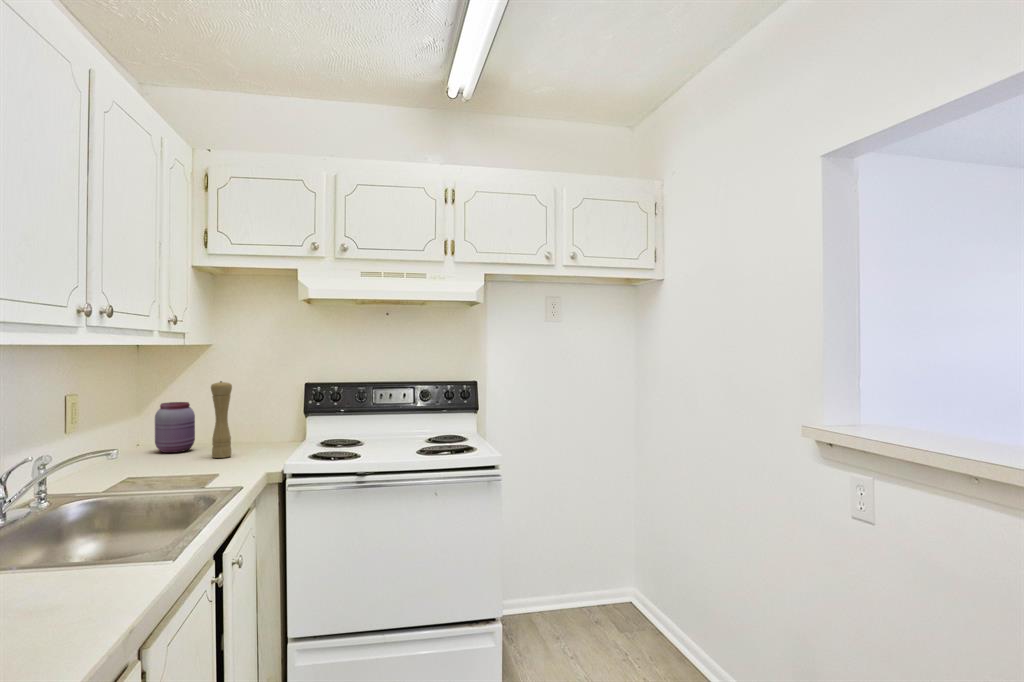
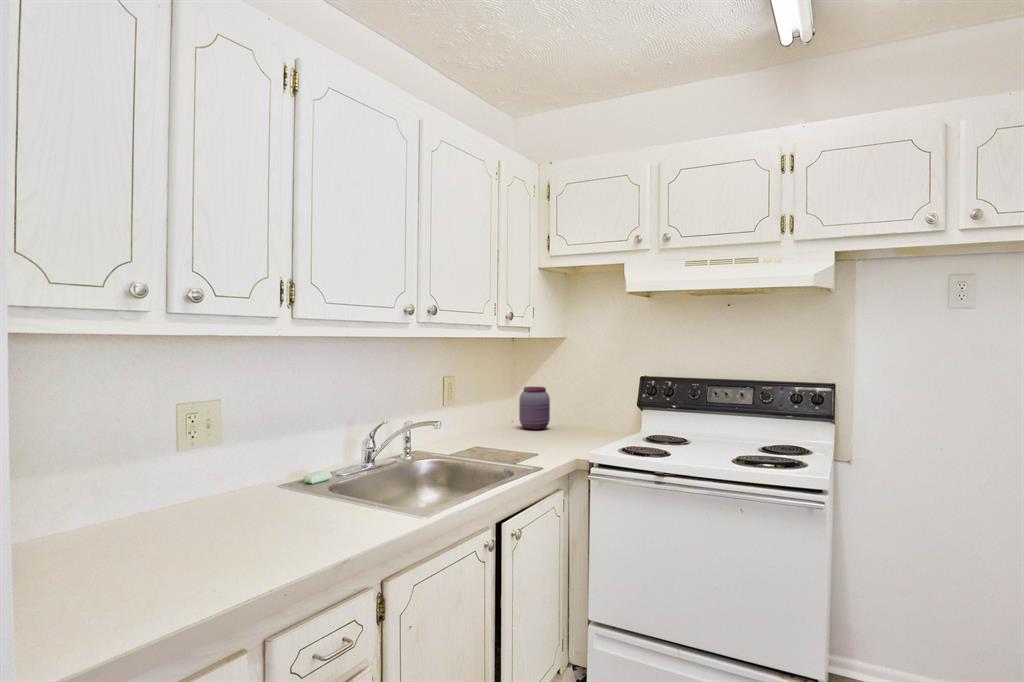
pepper mill: present [211,381,232,458] -> none [552,370,570,439]

